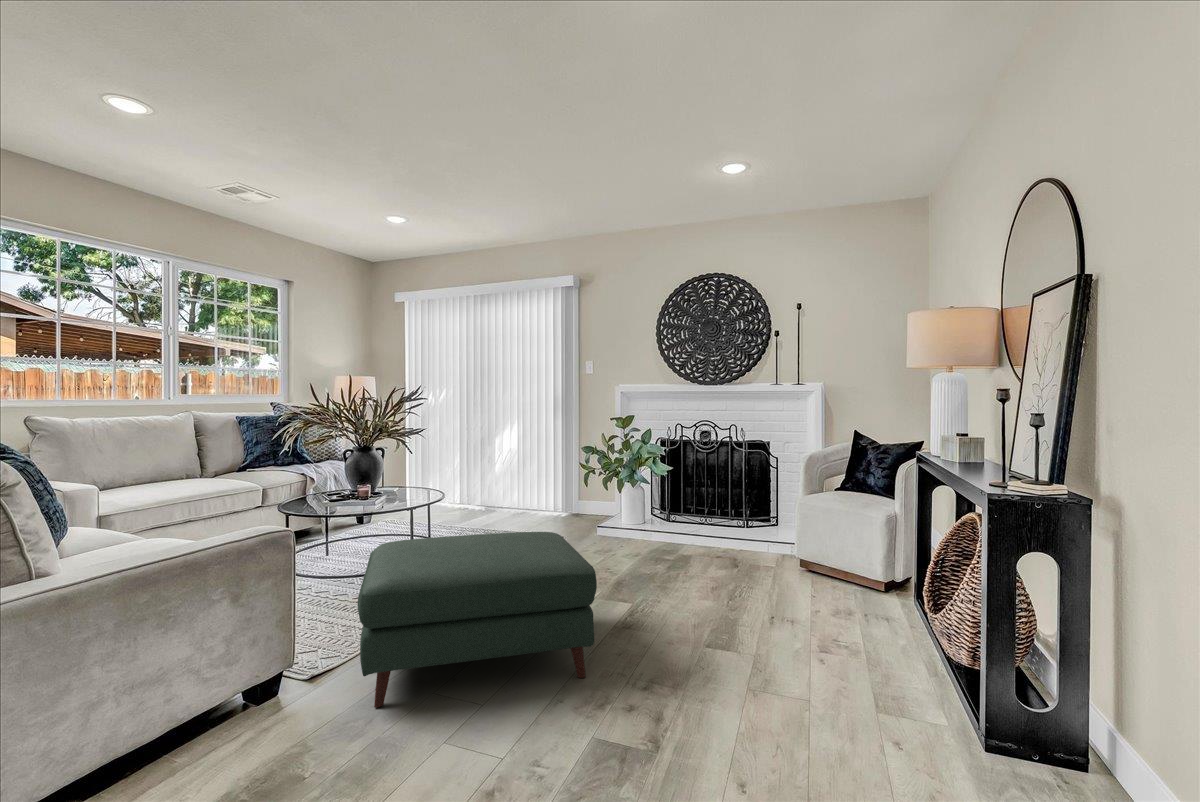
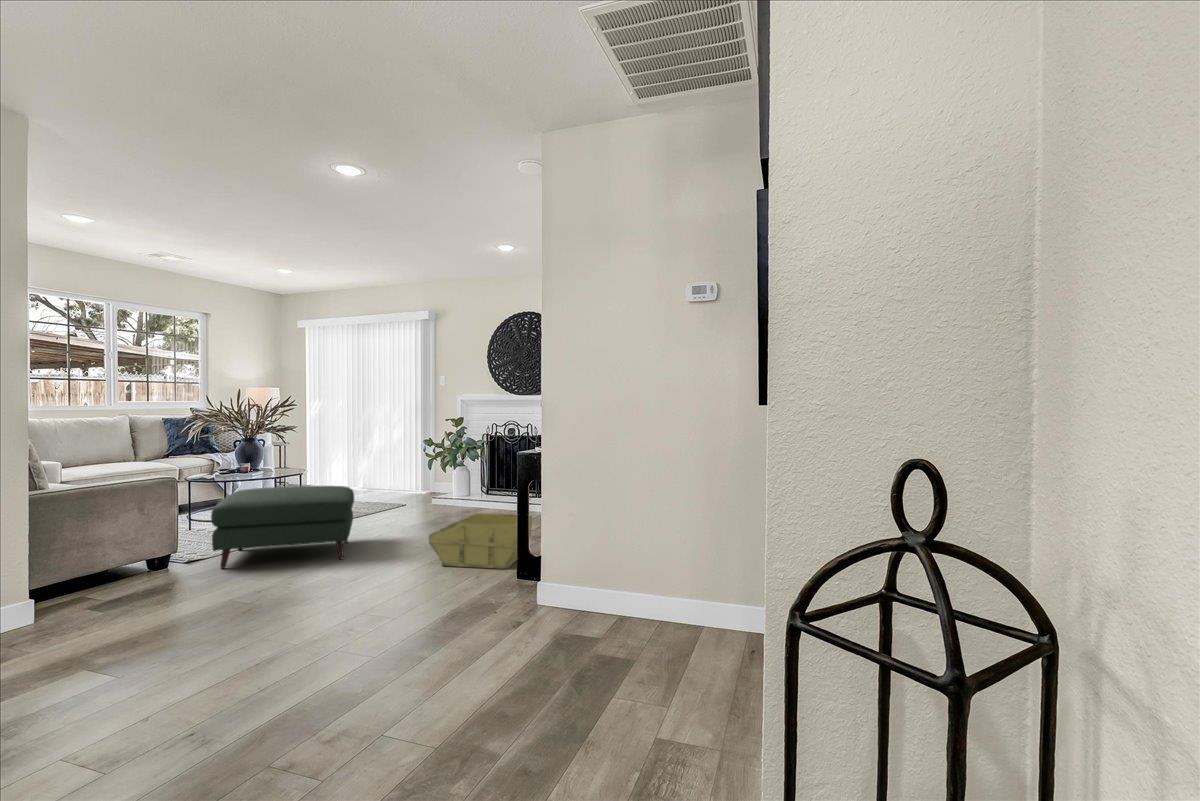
storage bin: none [757,589,963,718] -> present [428,513,532,569]

